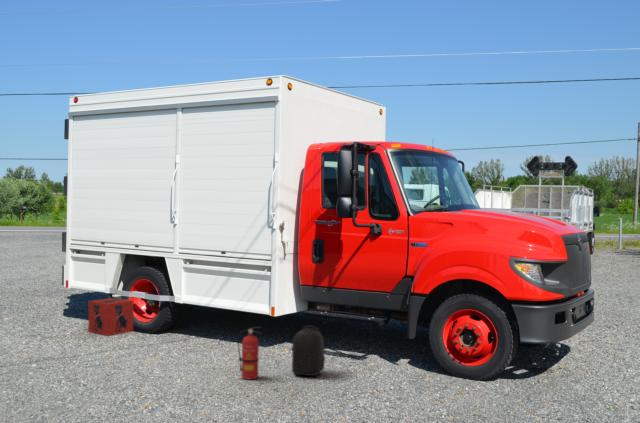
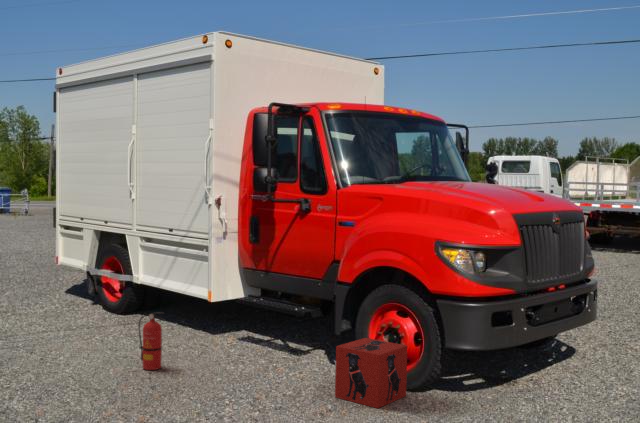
storage box: present [88,298,133,336] -> present [335,338,407,408]
backpack: present [292,326,325,376] -> none [199,314,240,371]

